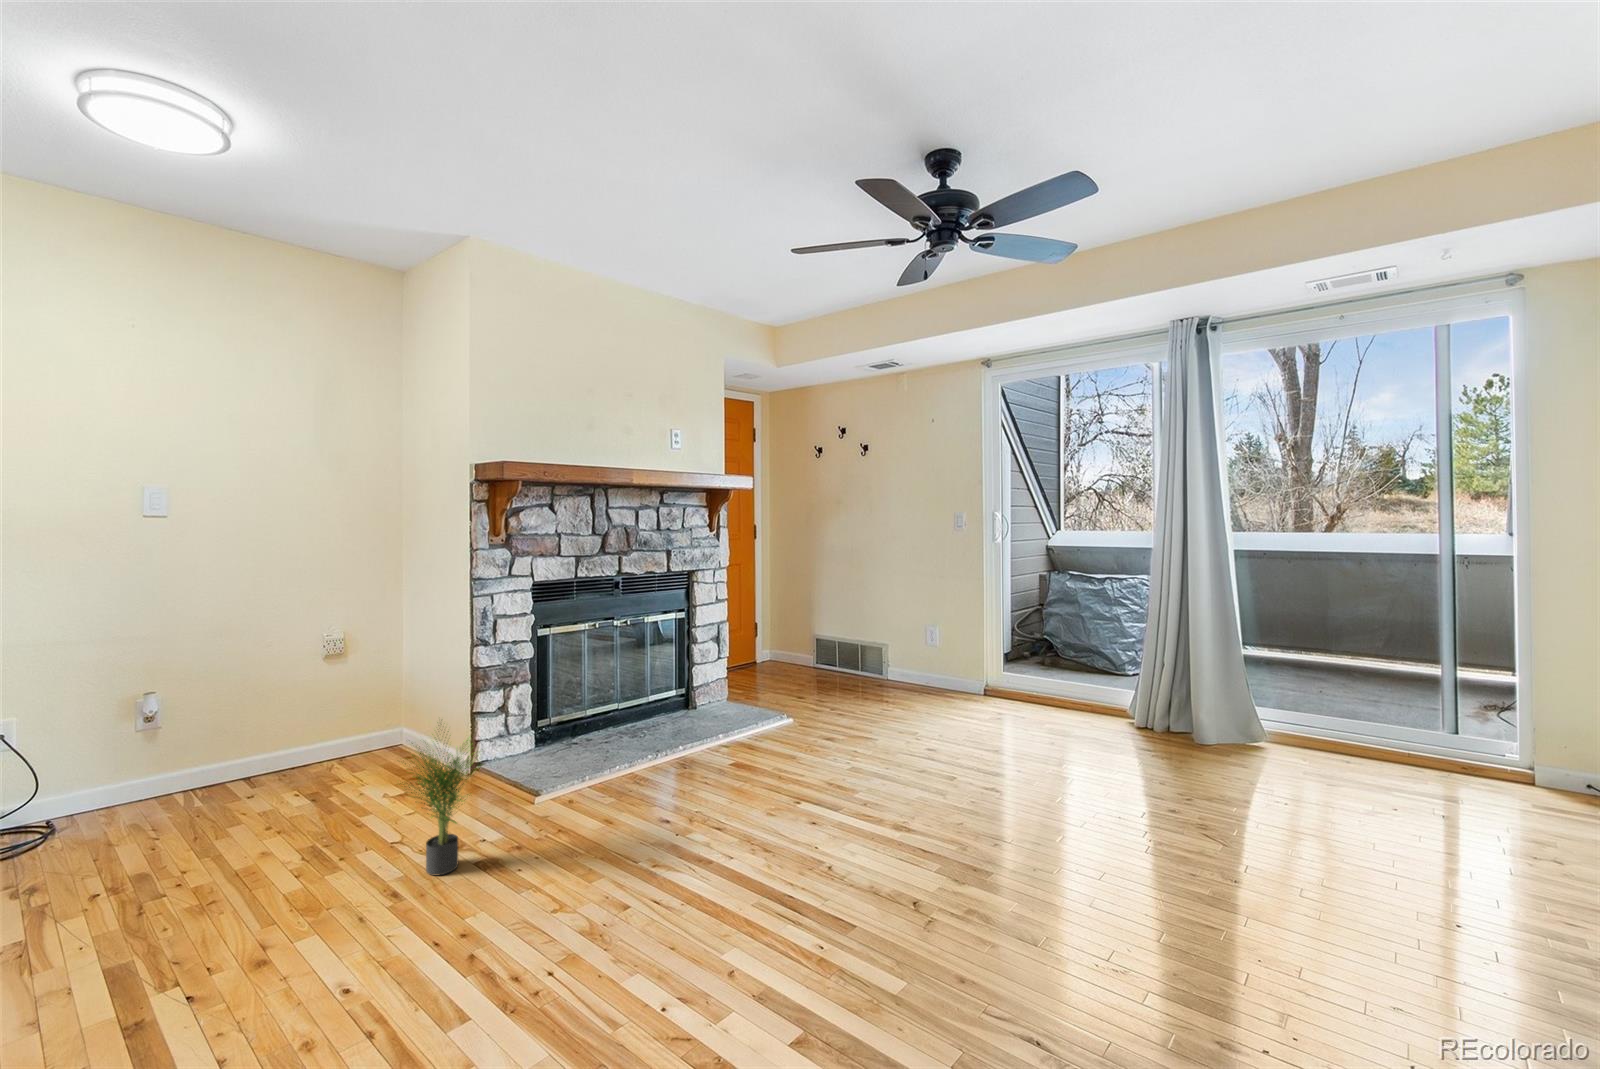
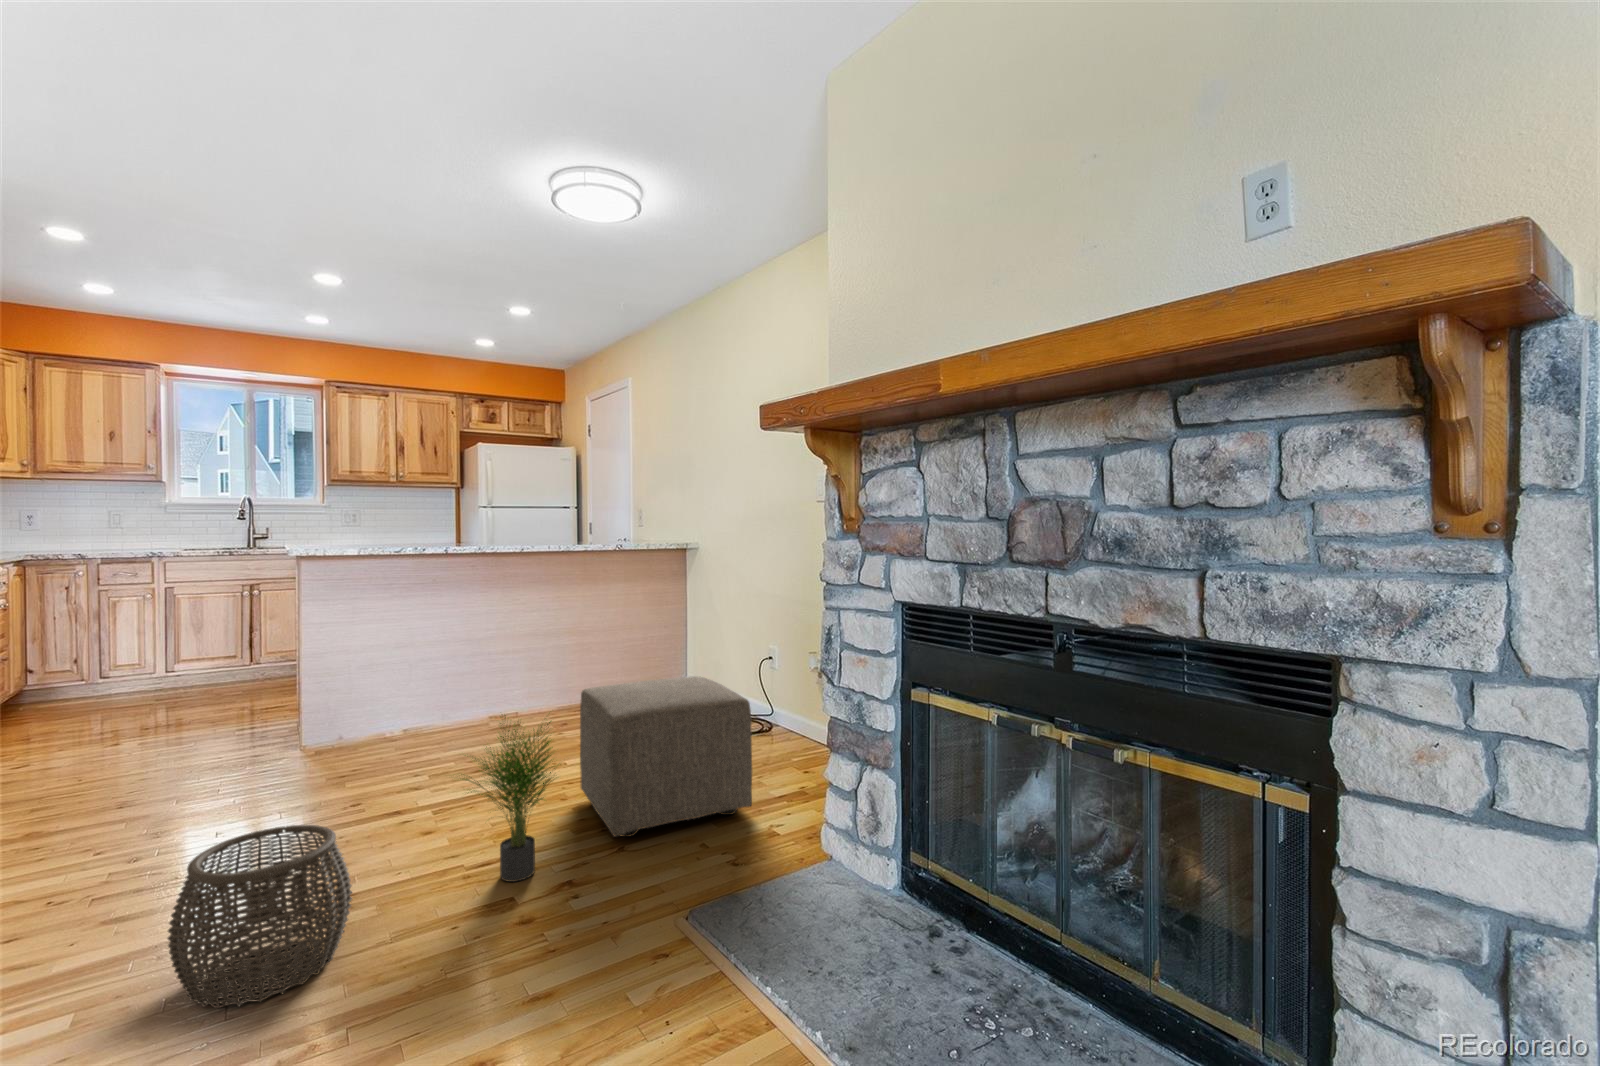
ottoman: none [221,697,409,873] -> present [580,676,752,837]
woven basket: none [515,809,637,952] -> present [168,825,352,1009]

